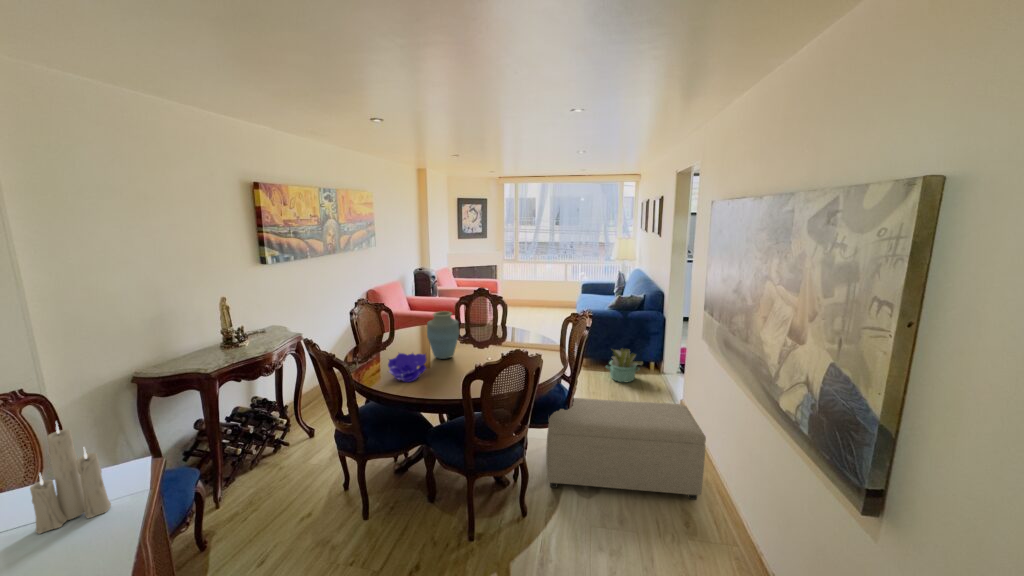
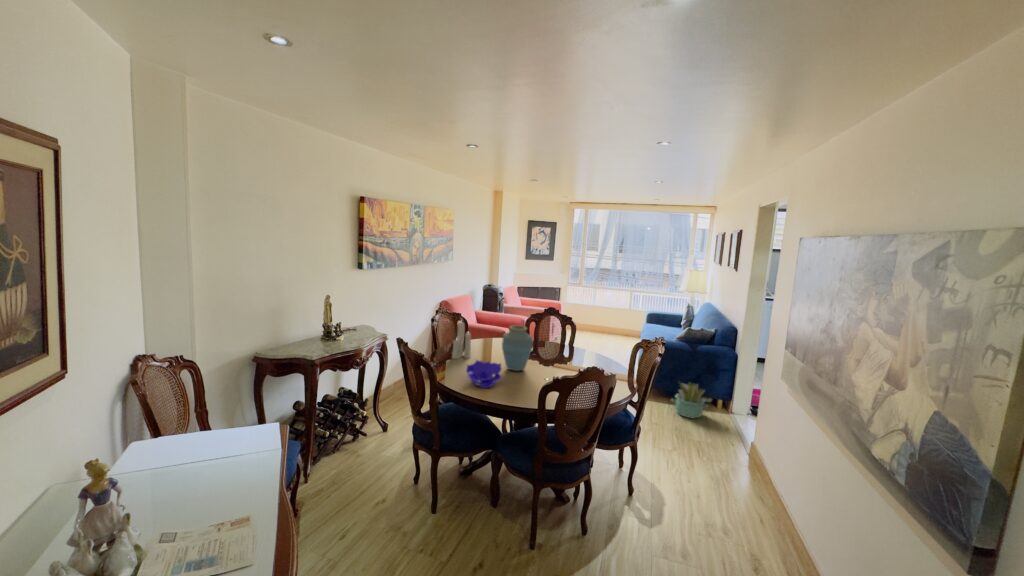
ottoman: present [546,398,706,500] -> none [609,422,783,548]
candle: present [30,422,111,534] -> present [452,322,471,359]

